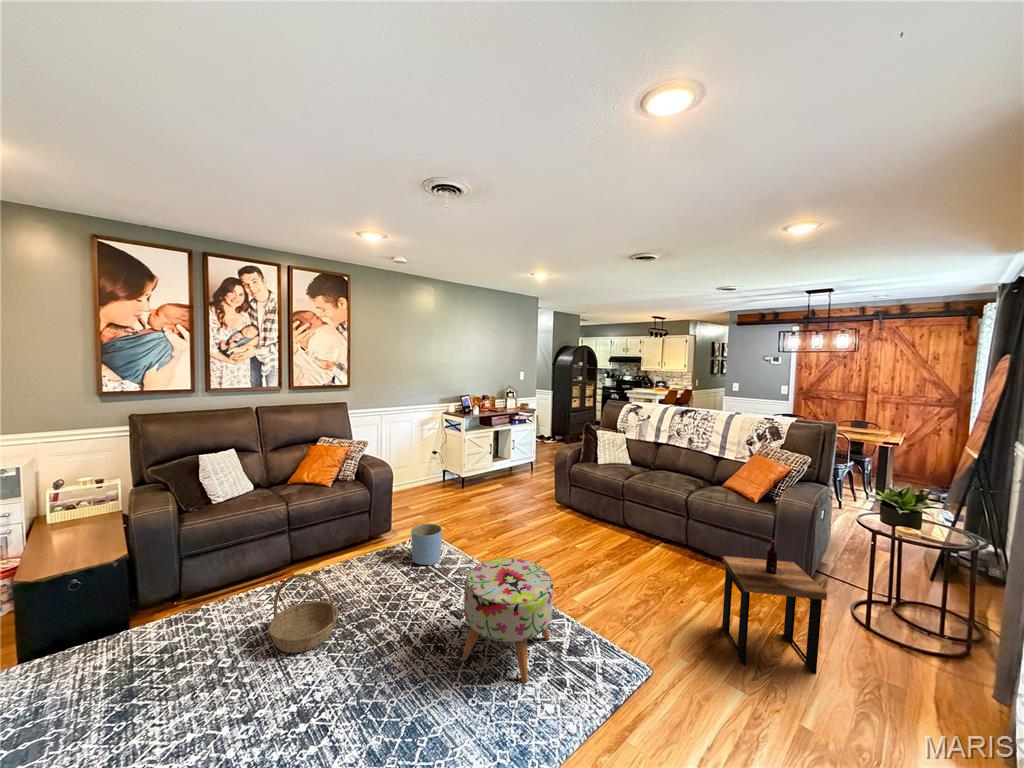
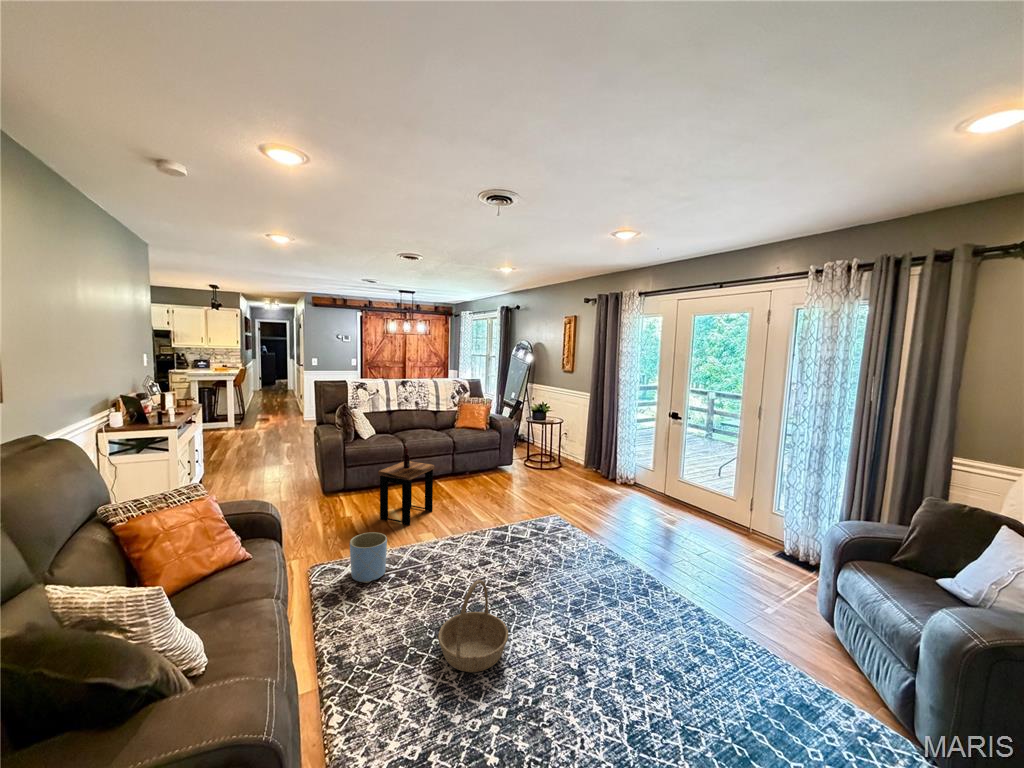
side table: present [722,540,827,673] -> present [378,448,435,526]
ottoman: present [462,558,553,683] -> none [496,490,563,568]

